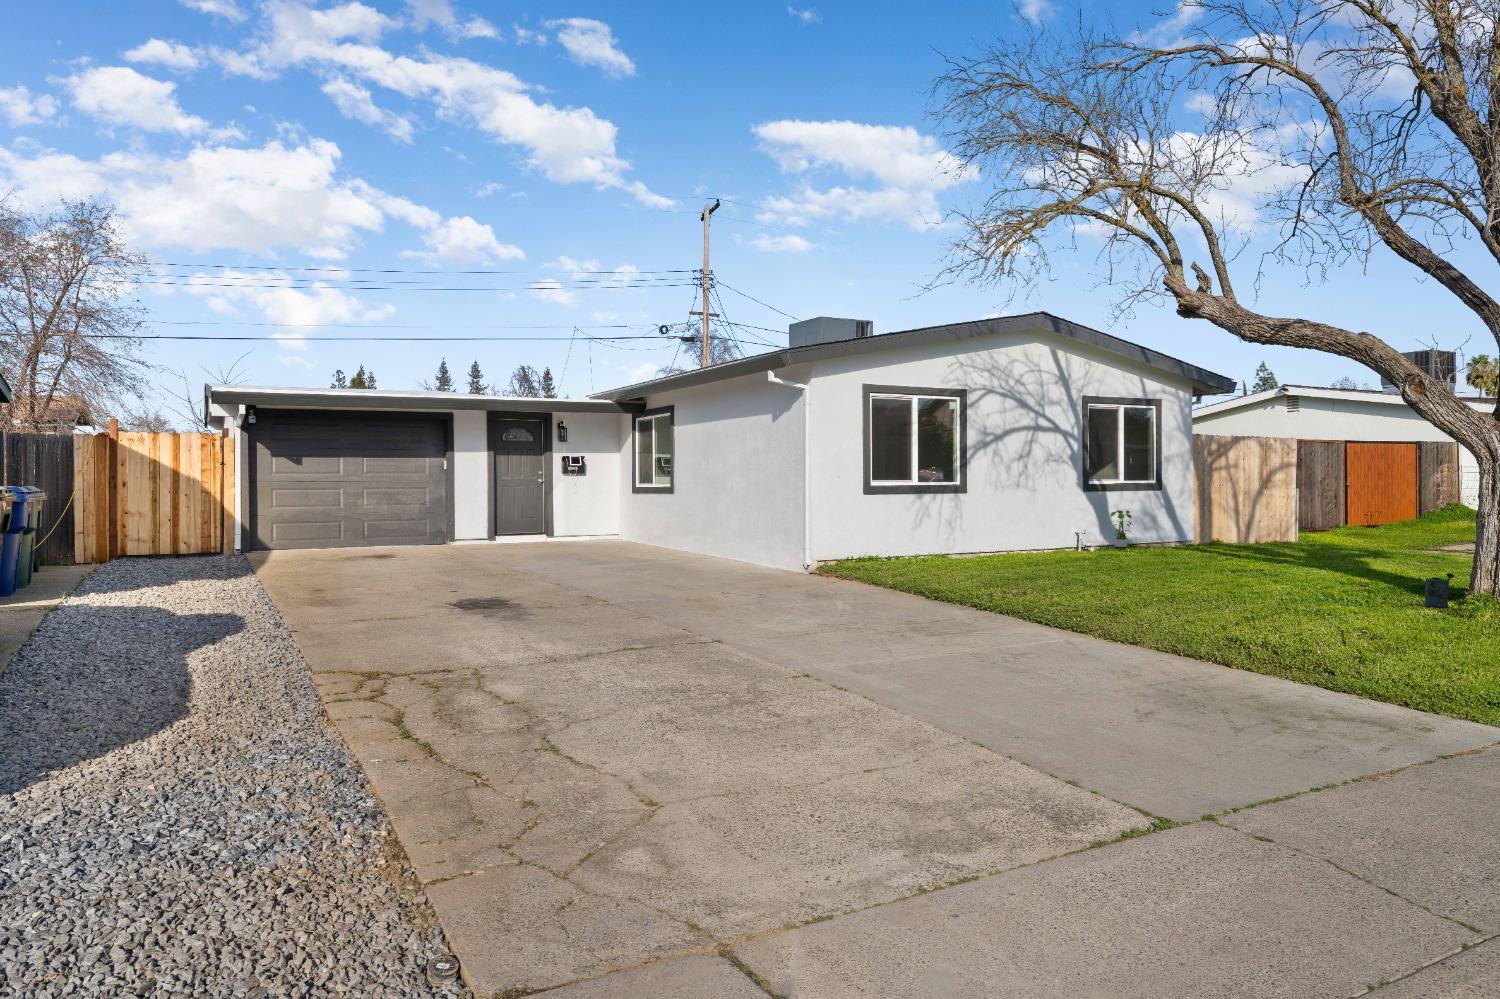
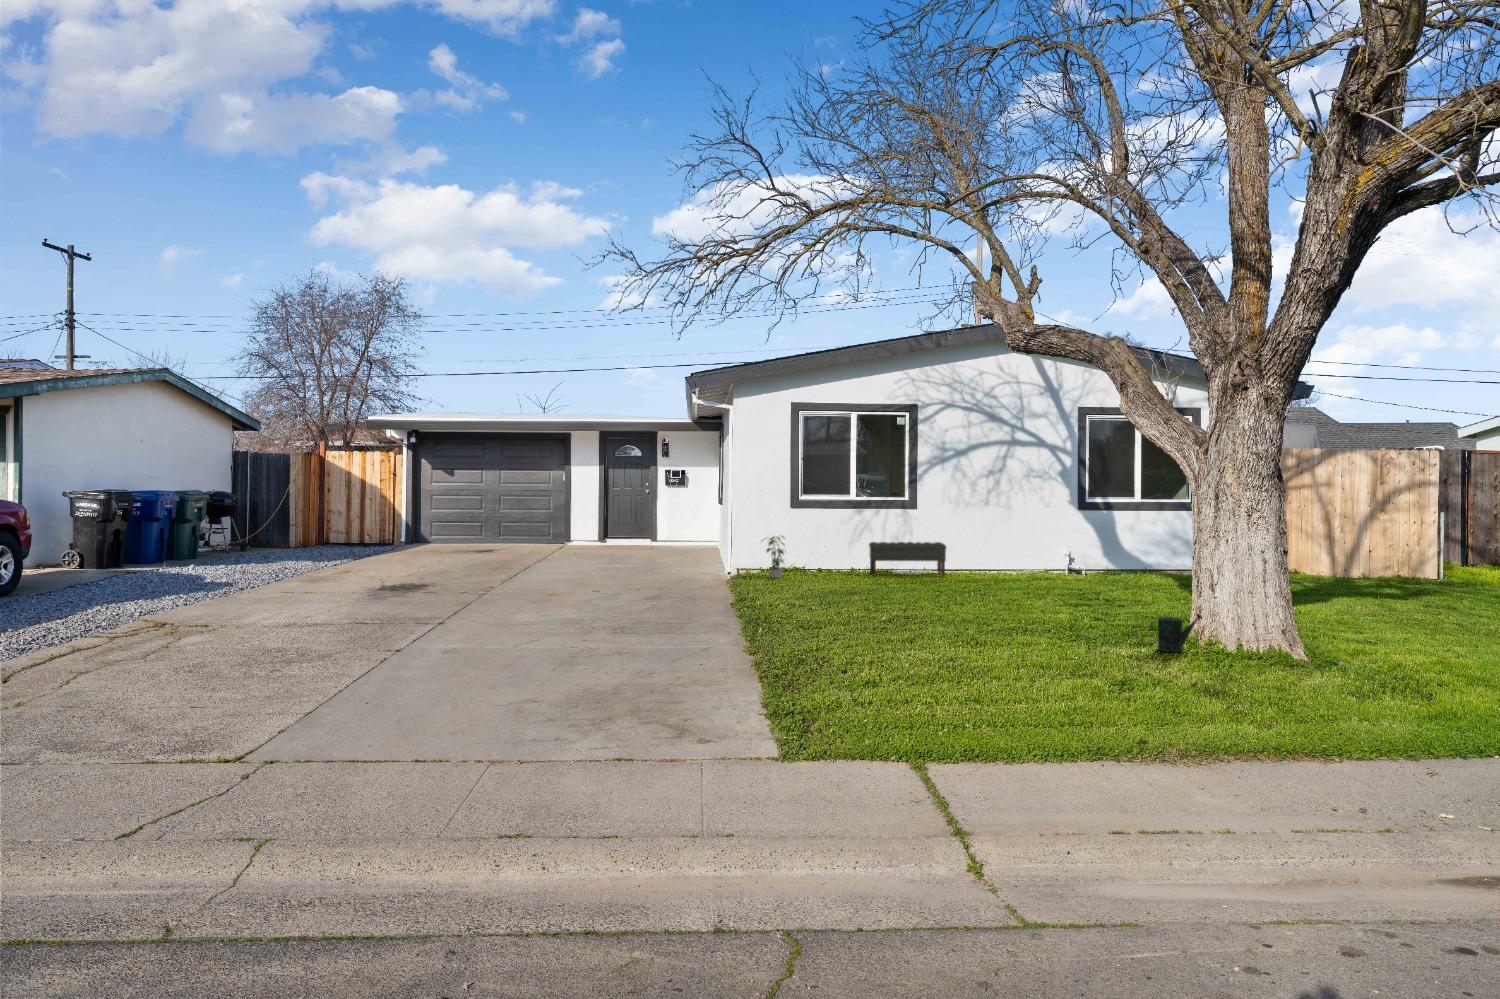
potted plant: present [1111,510,1132,547] -> present [767,536,785,578]
bench: none [929,525,1006,562] -> present [869,542,946,577]

